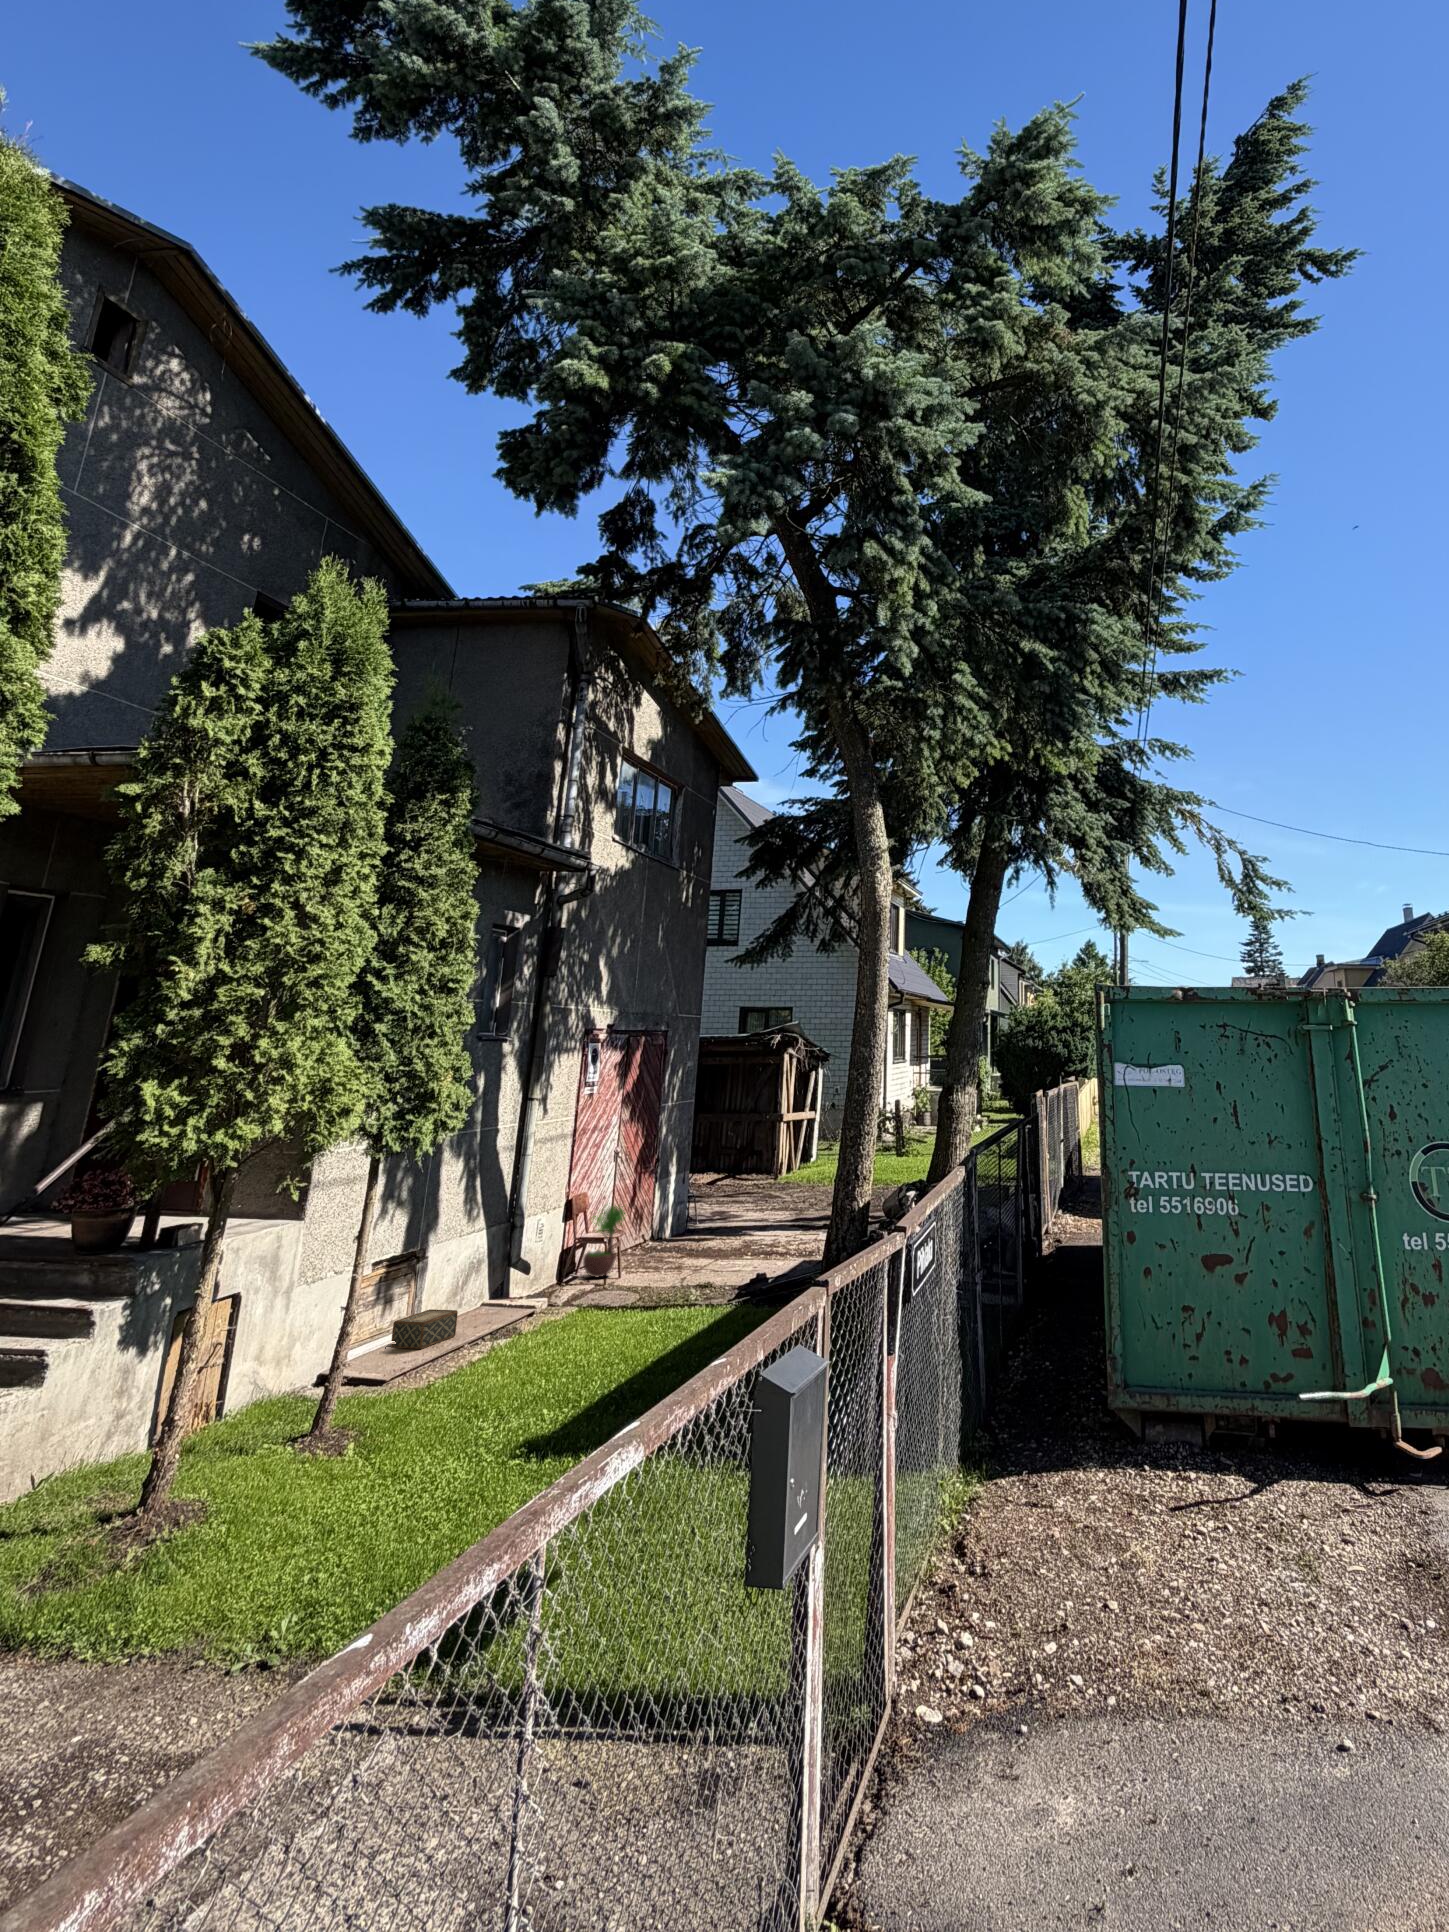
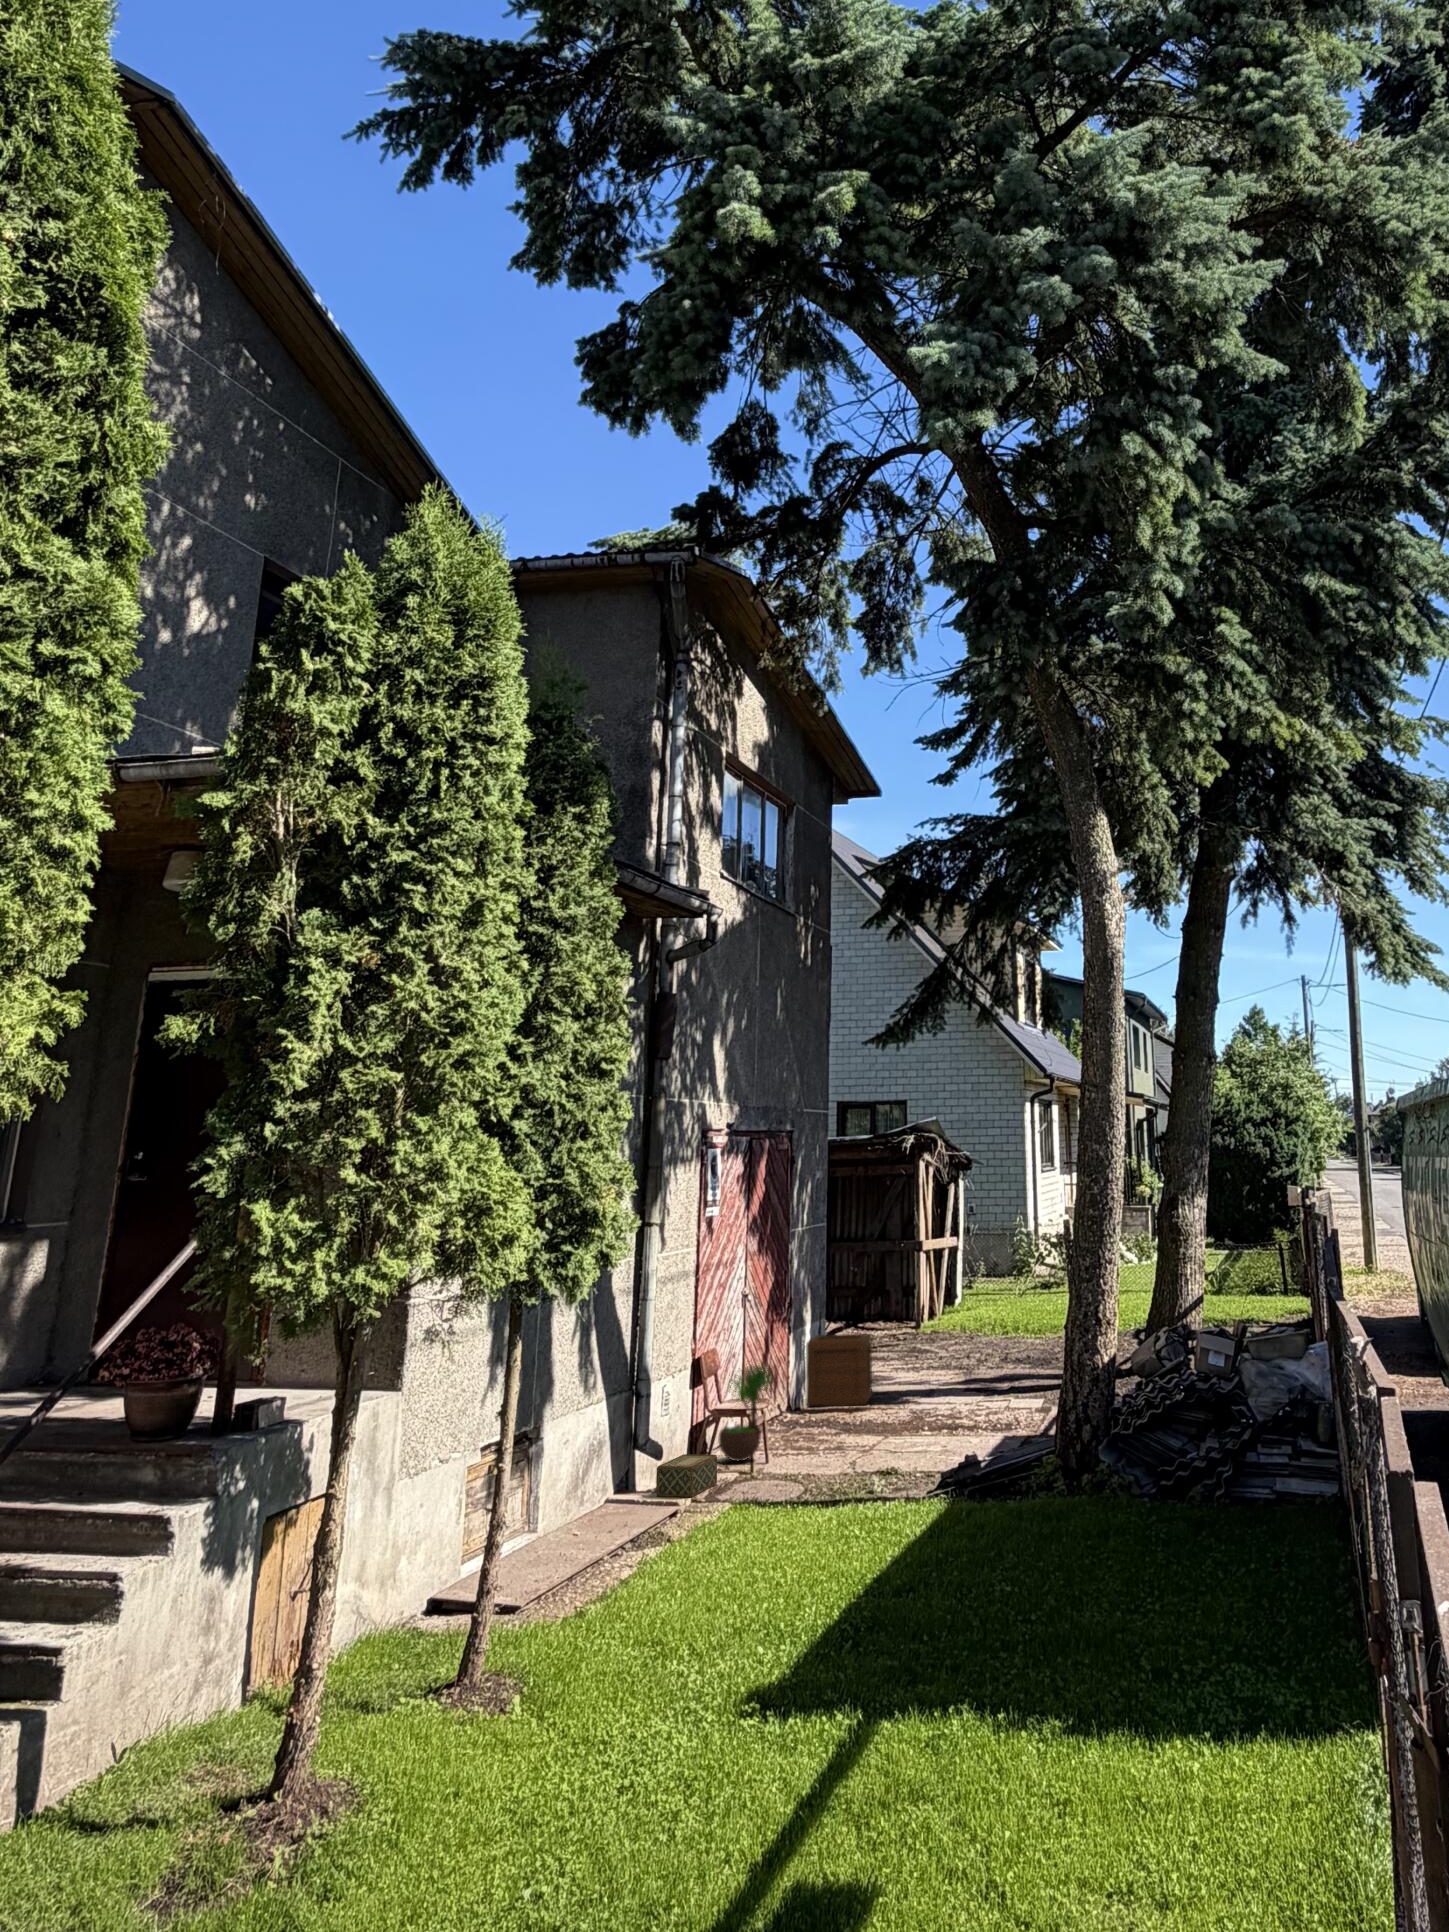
wooden crate: none [668,1184,723,1238] -> present [806,1334,872,1406]
woven basket: present [391,1309,458,1349] -> present [656,1454,717,1497]

